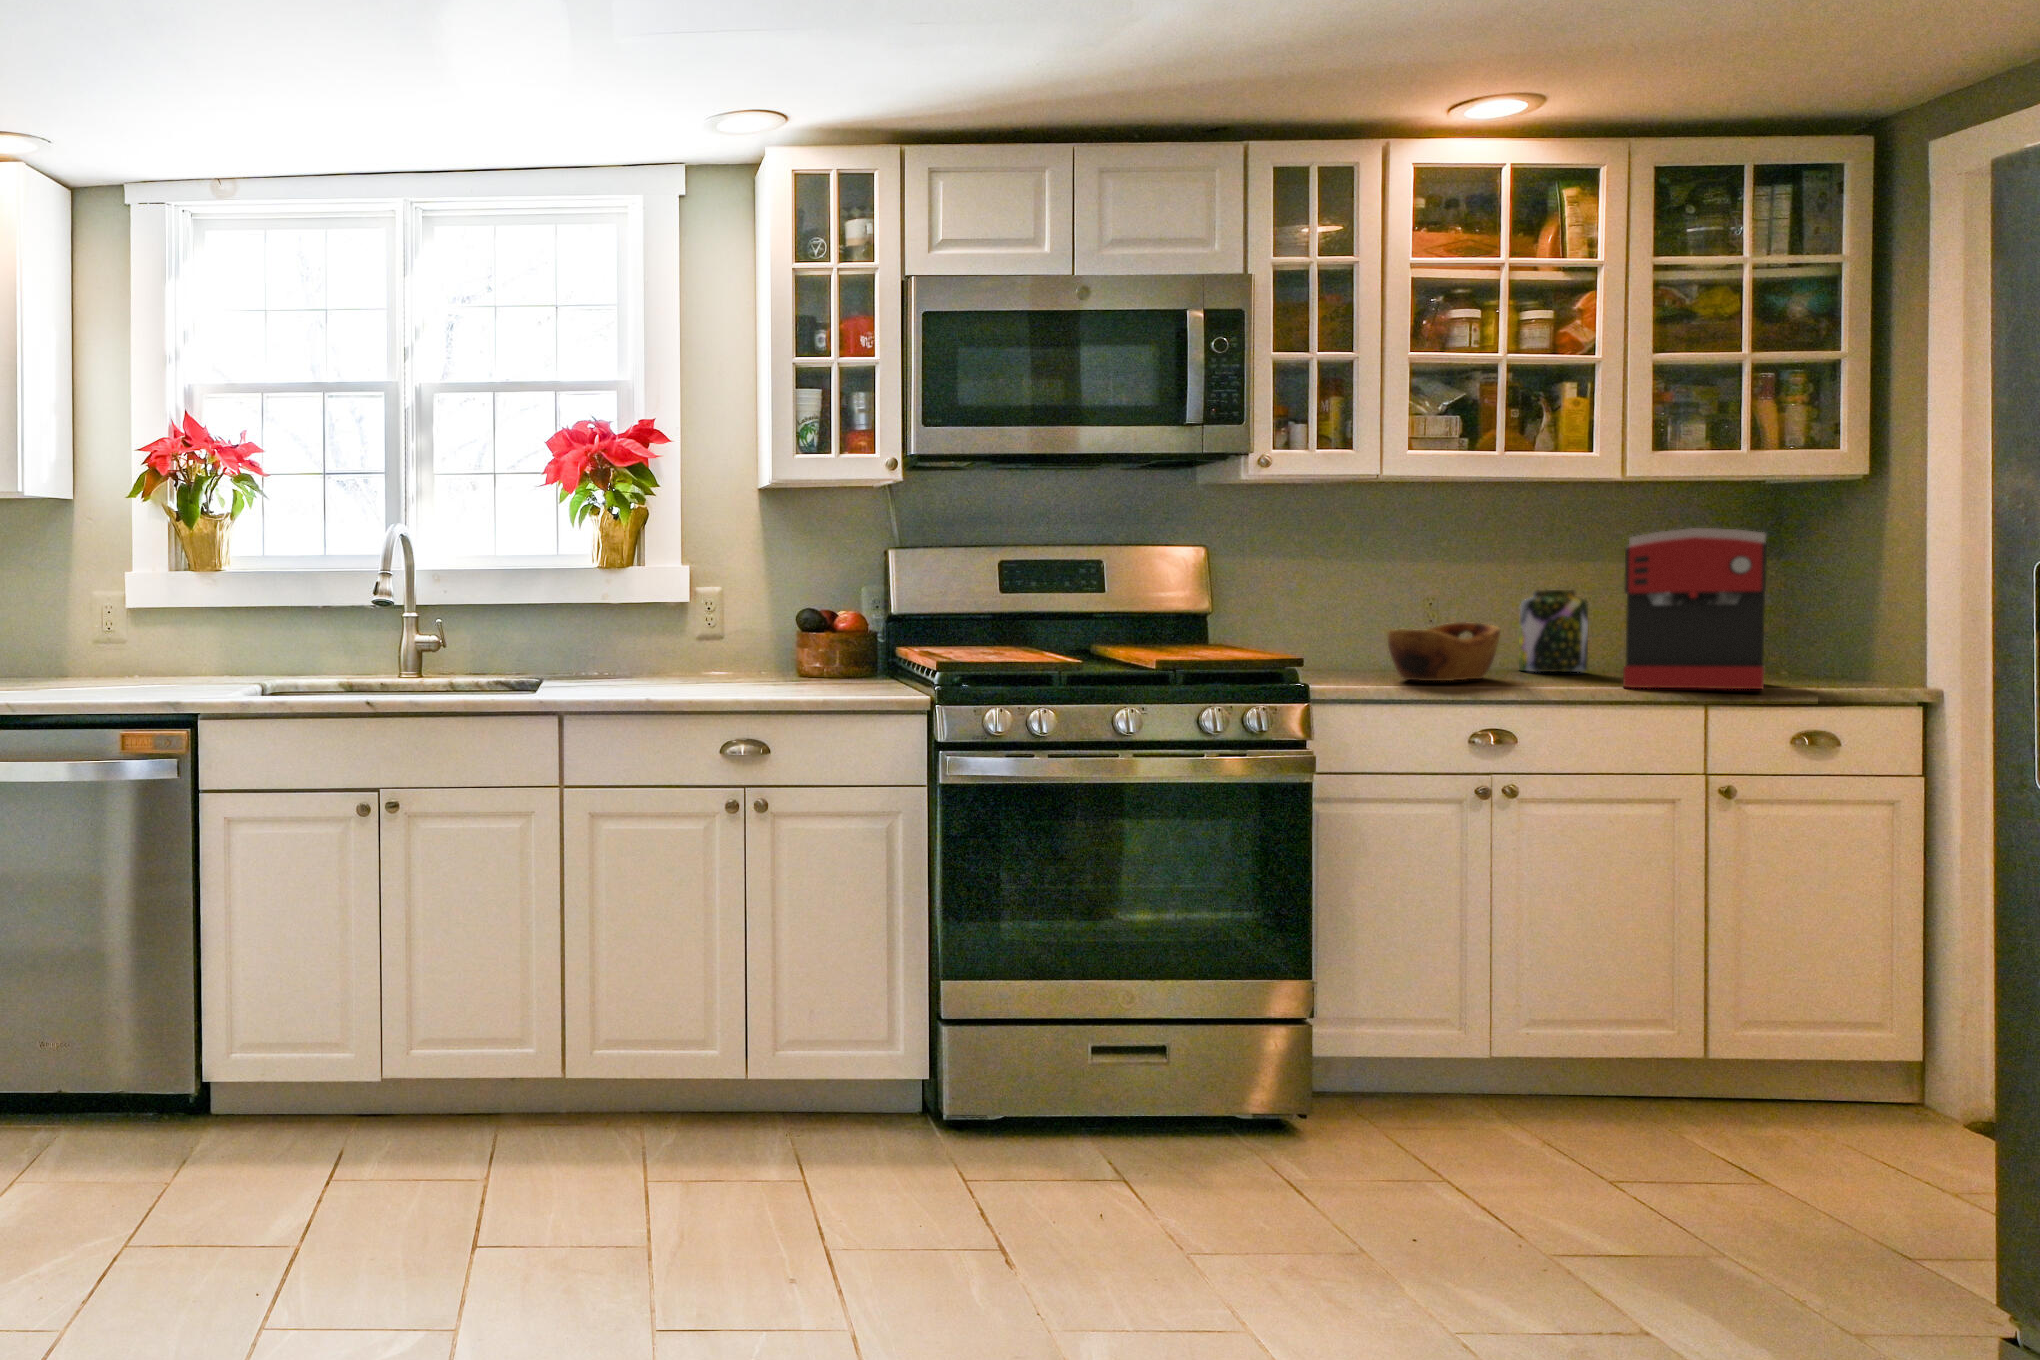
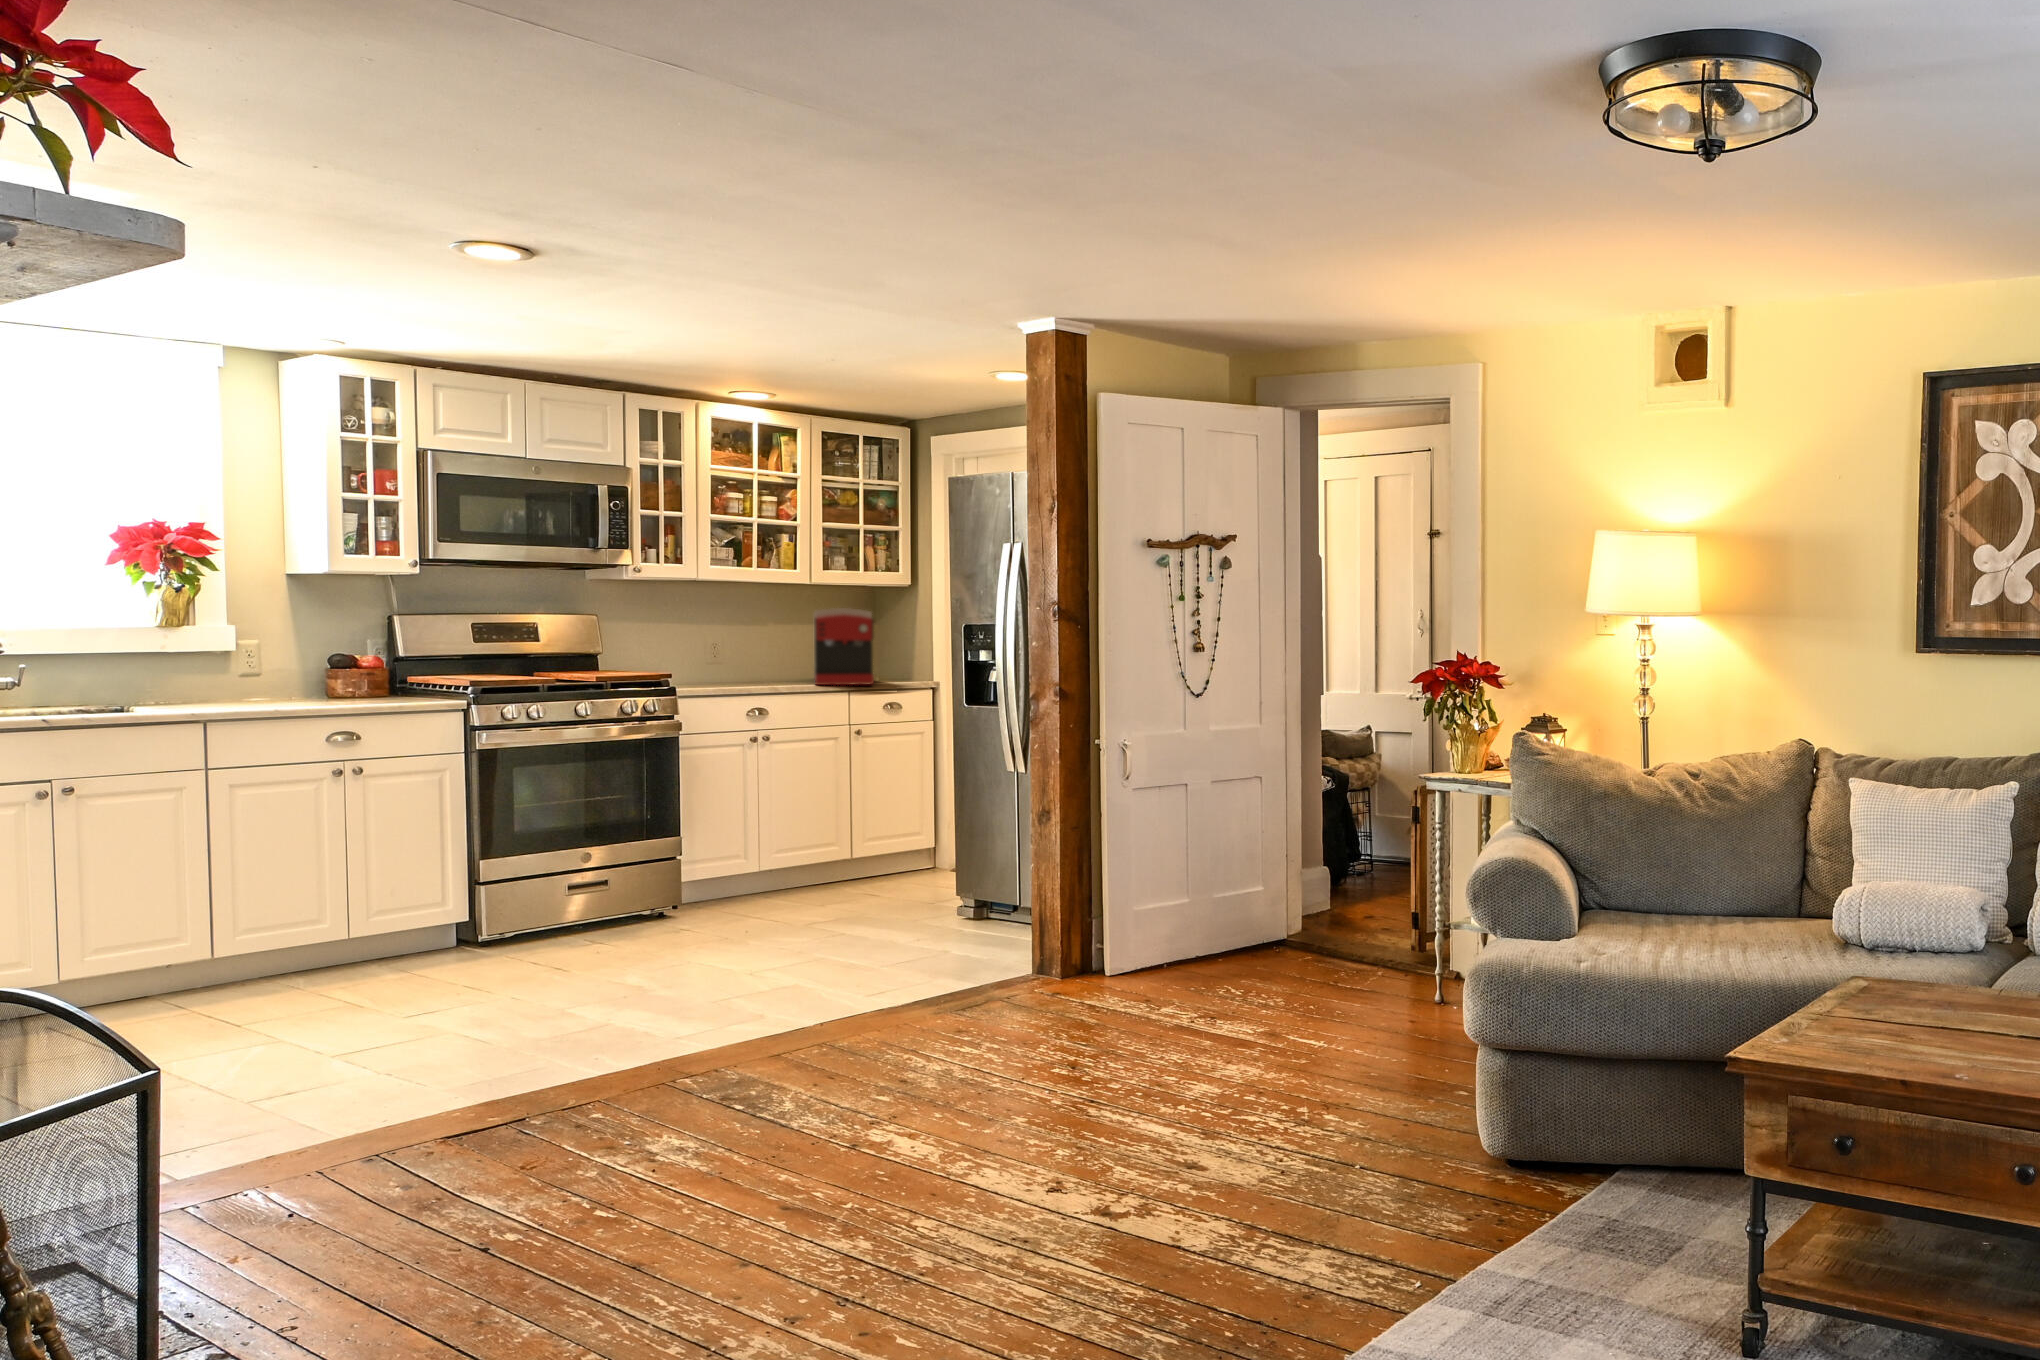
jar: present [1519,590,1588,672] -> none [762,634,795,676]
wooden bowl: present [1387,622,1500,681] -> none [703,652,757,684]

